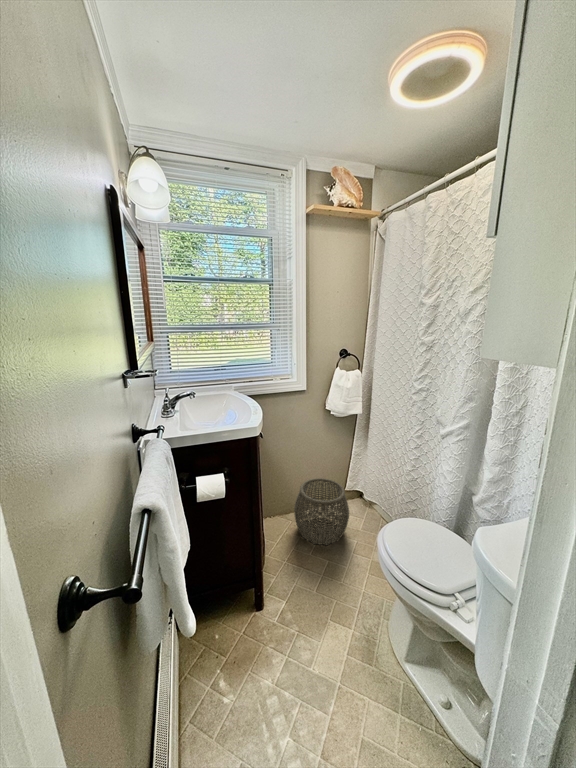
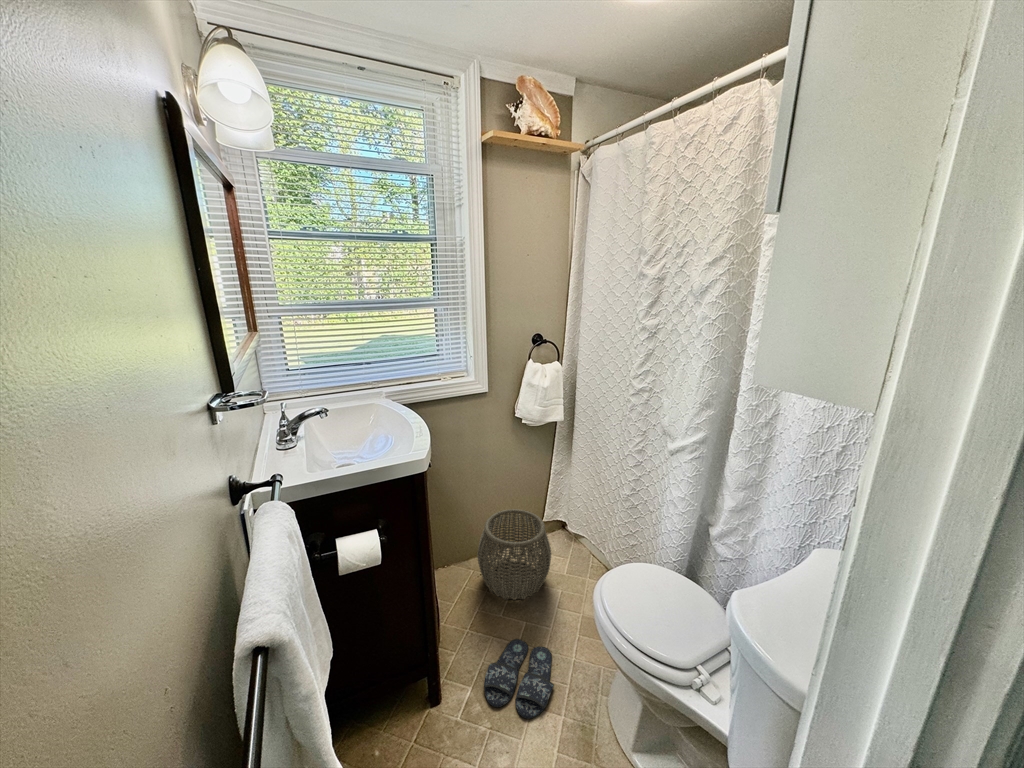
slippers: none [294,572,347,628] -> present [484,639,554,719]

